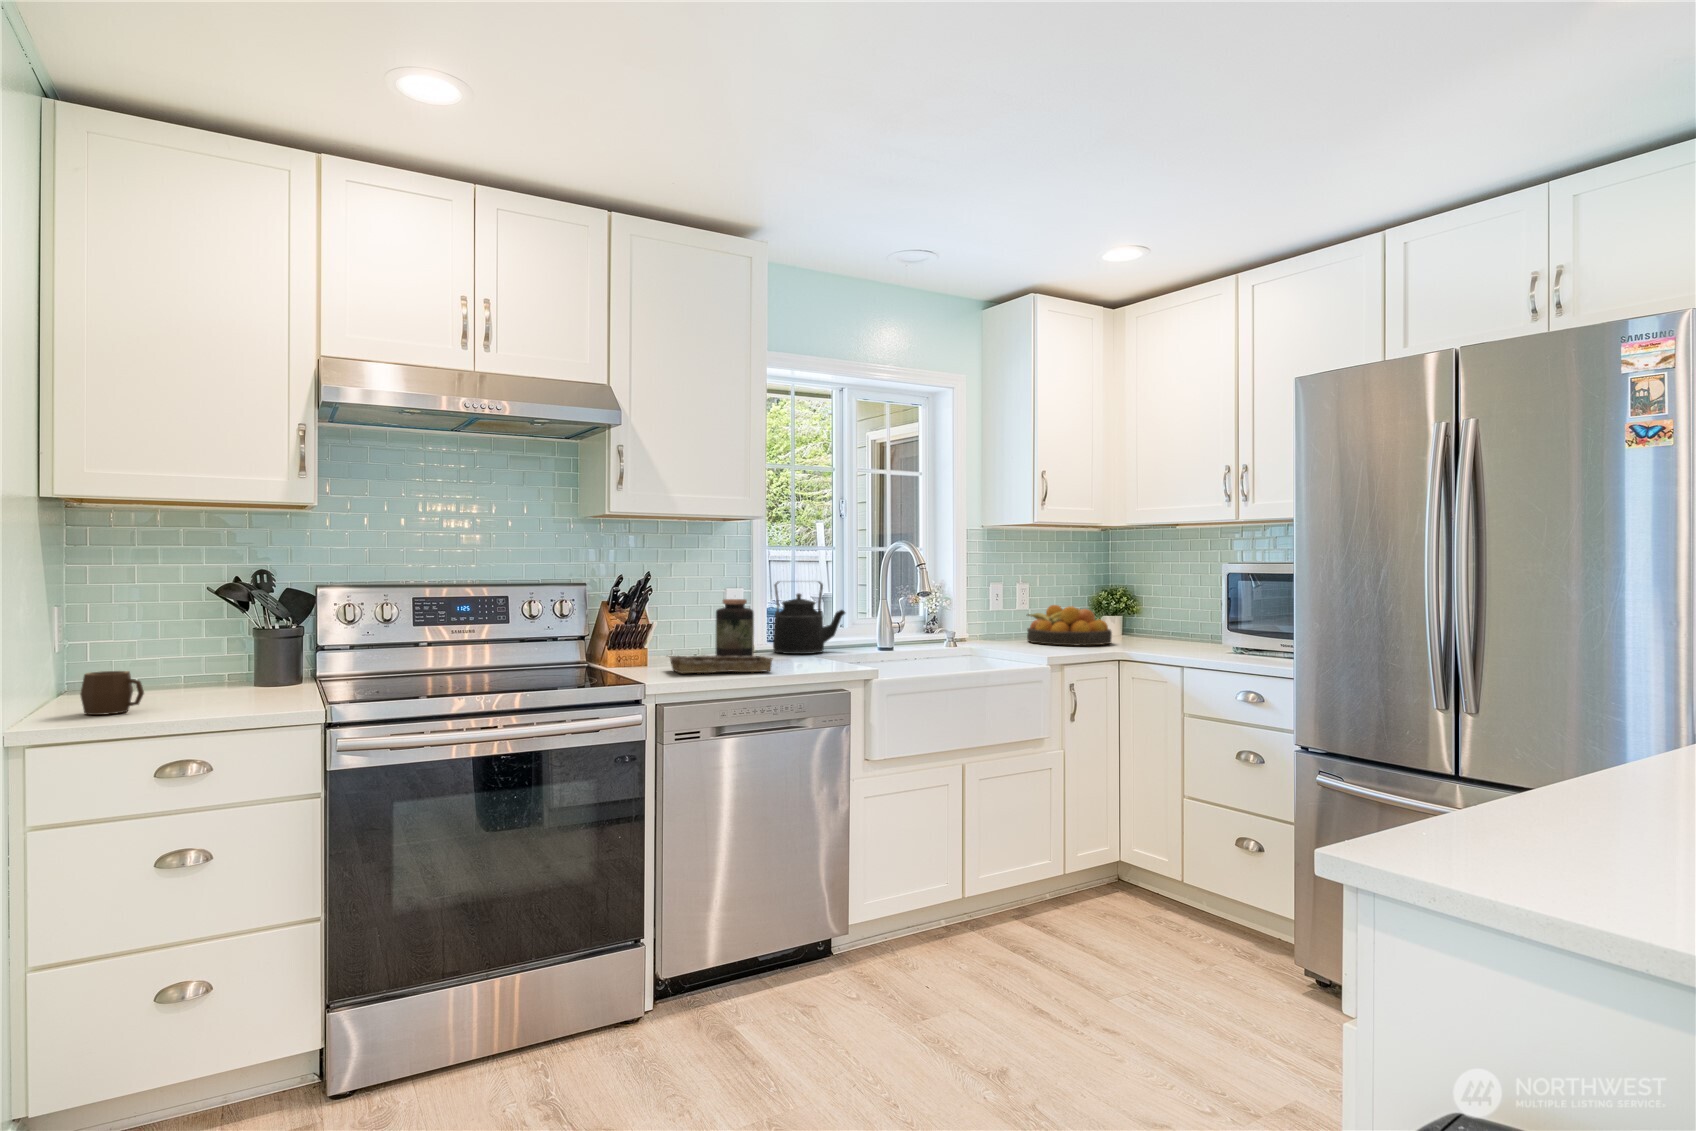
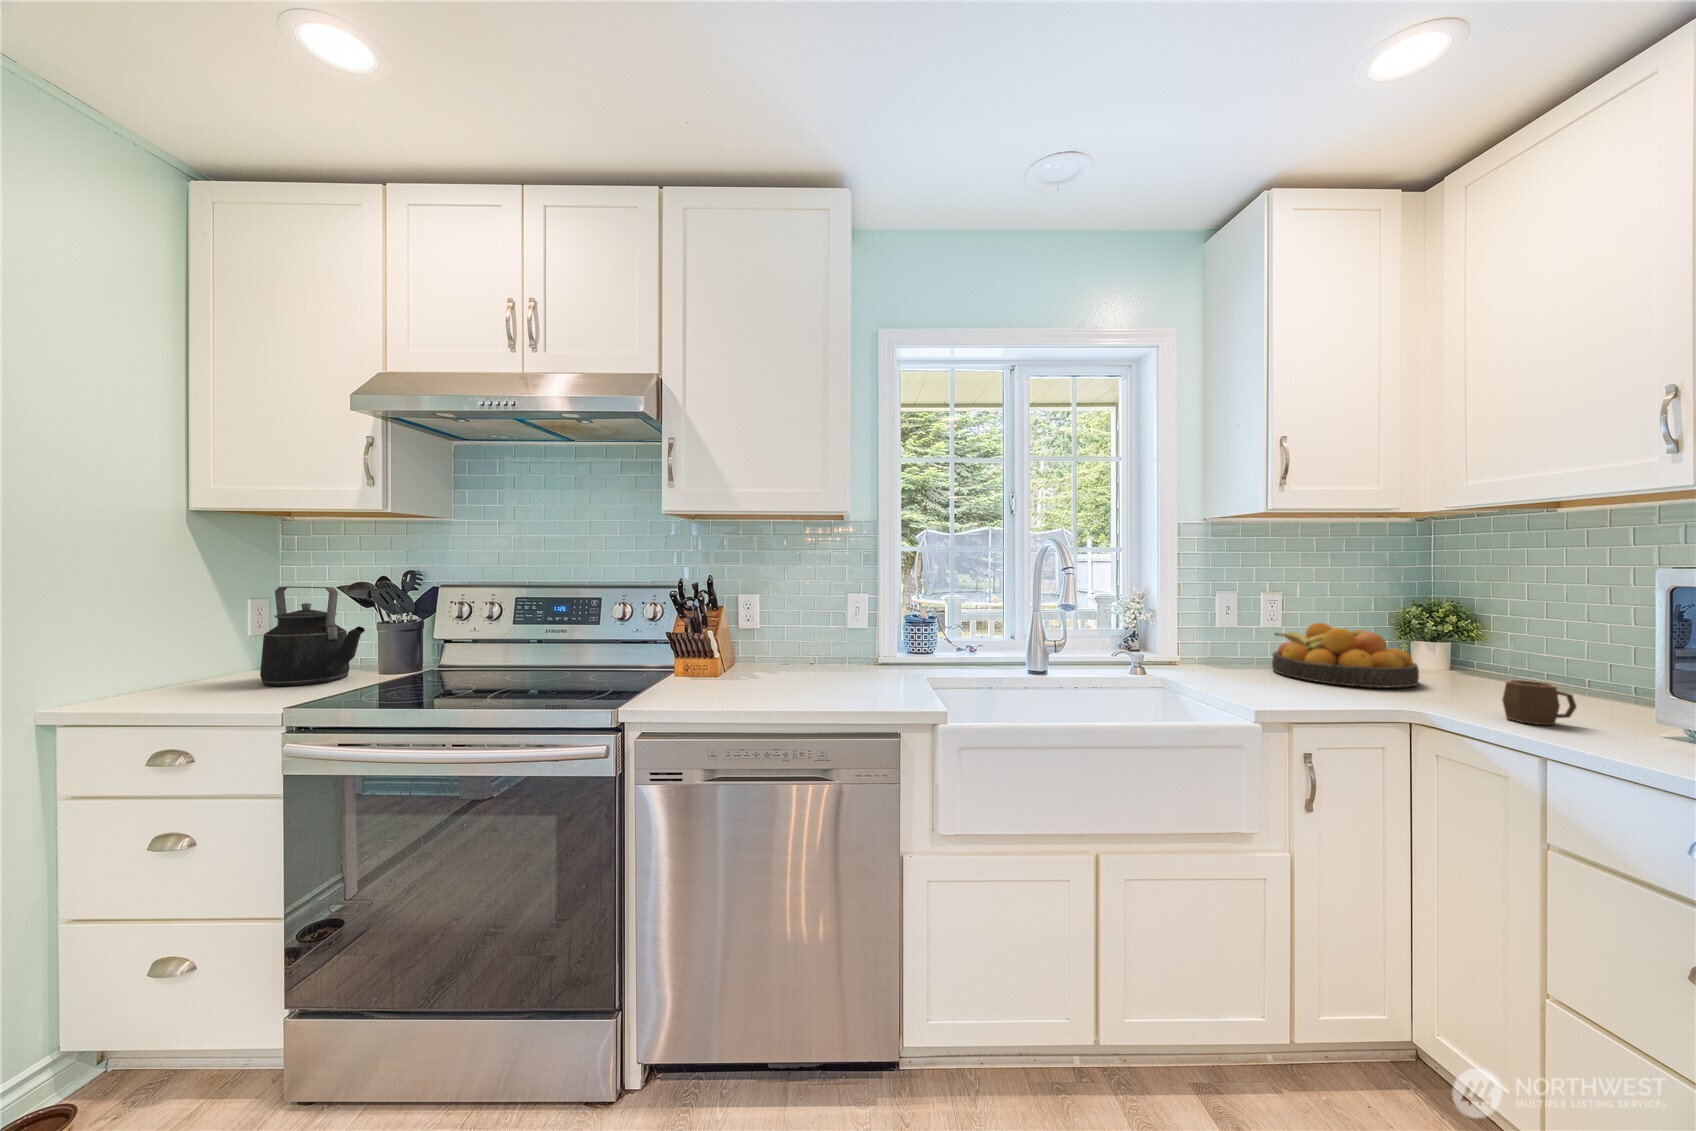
kettle: present [773,581,845,654] -> present [260,586,365,686]
jar: present [716,599,754,657] -> none [828,604,869,670]
tray: present [670,655,772,673] -> none [696,669,827,701]
mug: present [80,671,144,715] -> present [1502,680,1576,725]

